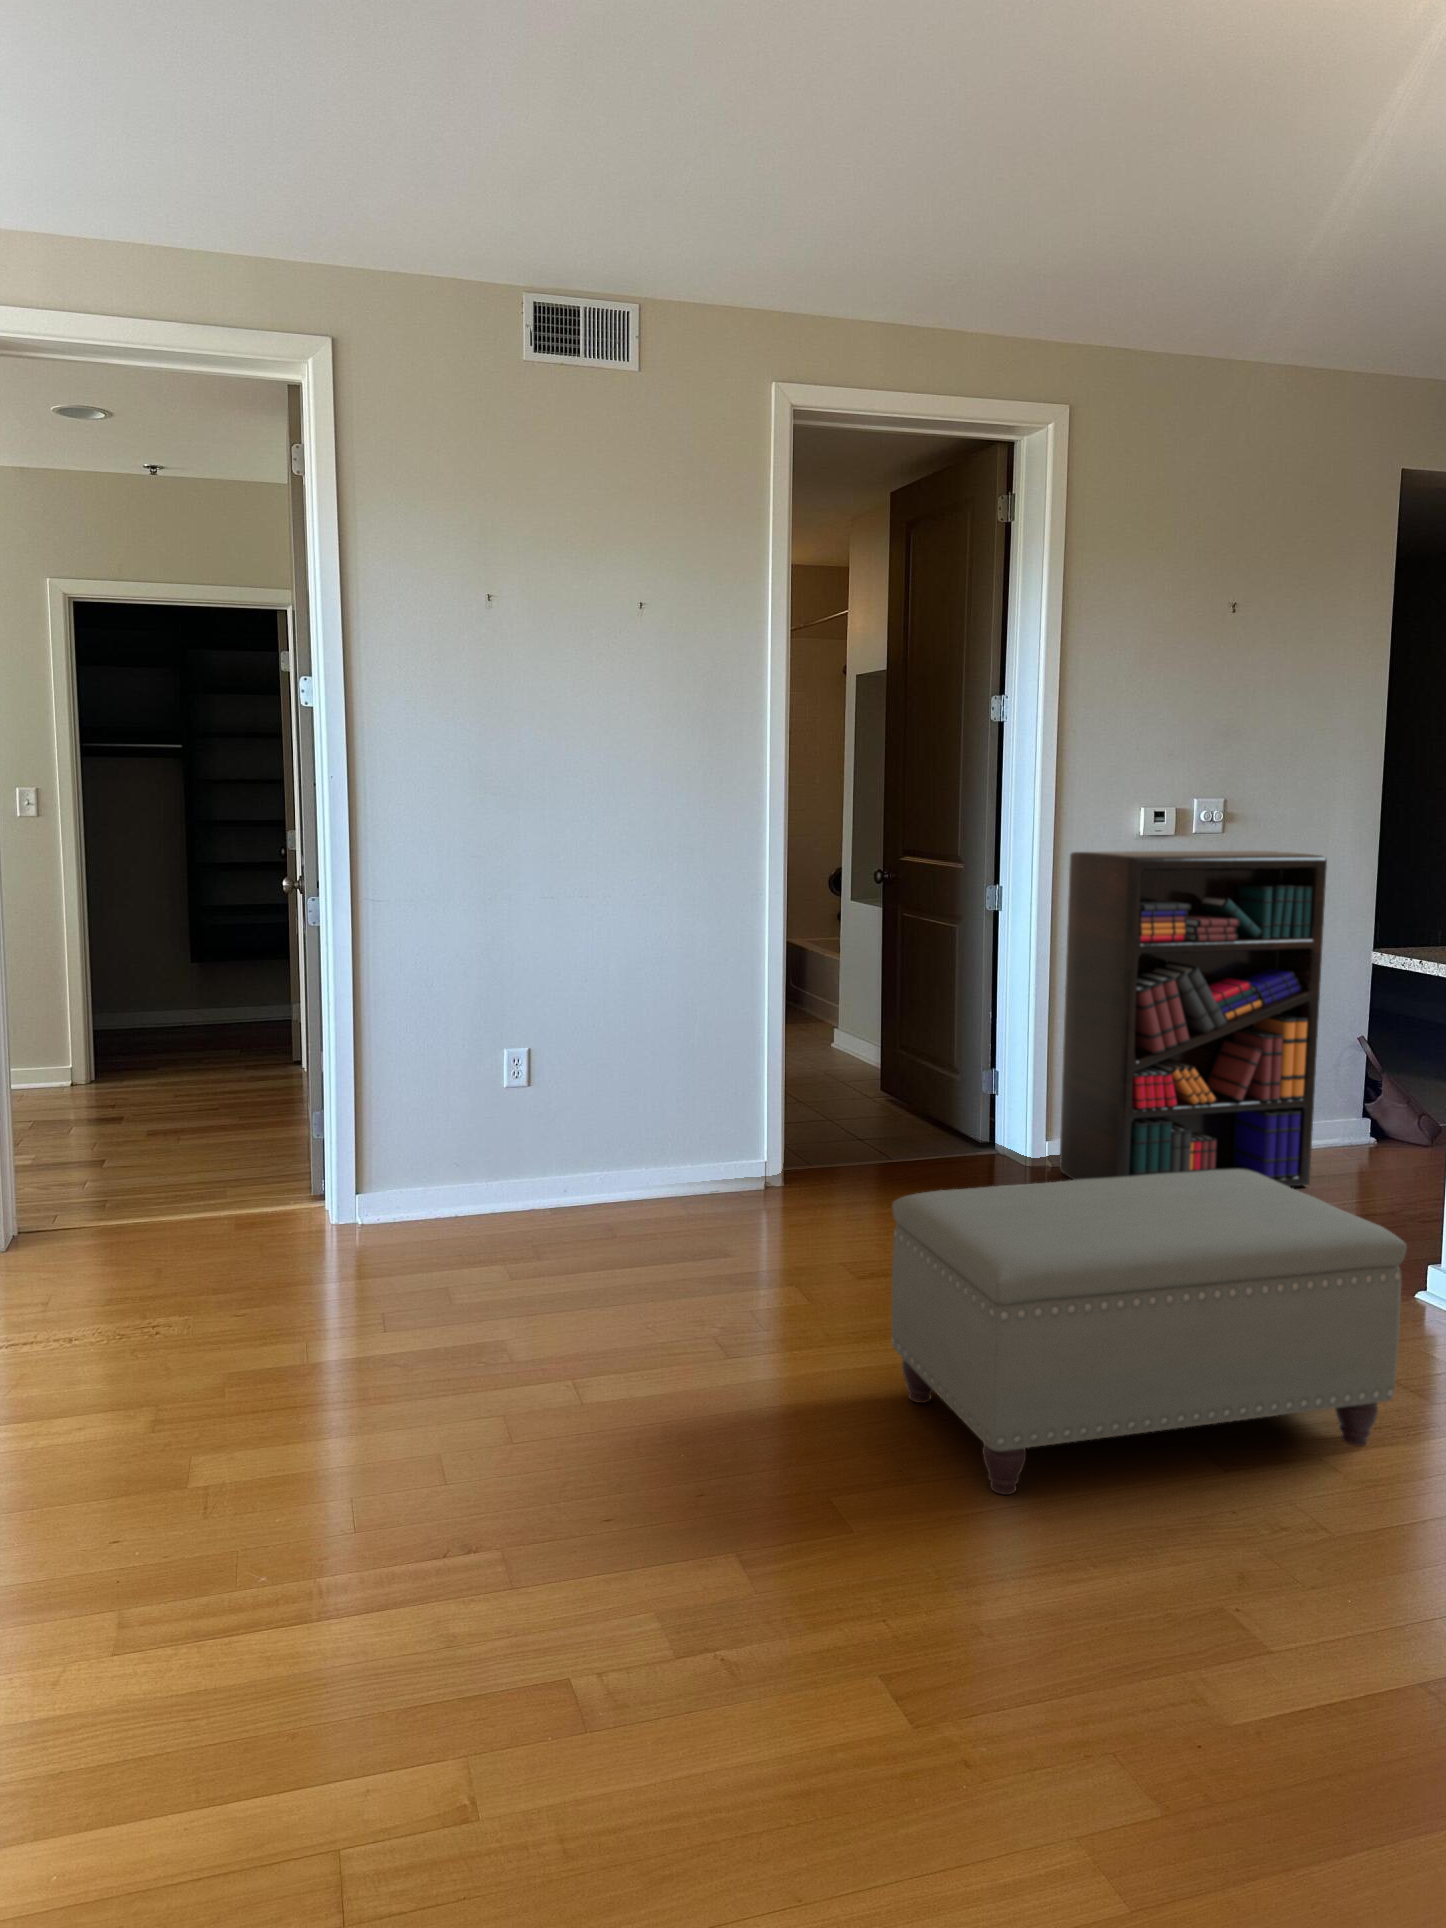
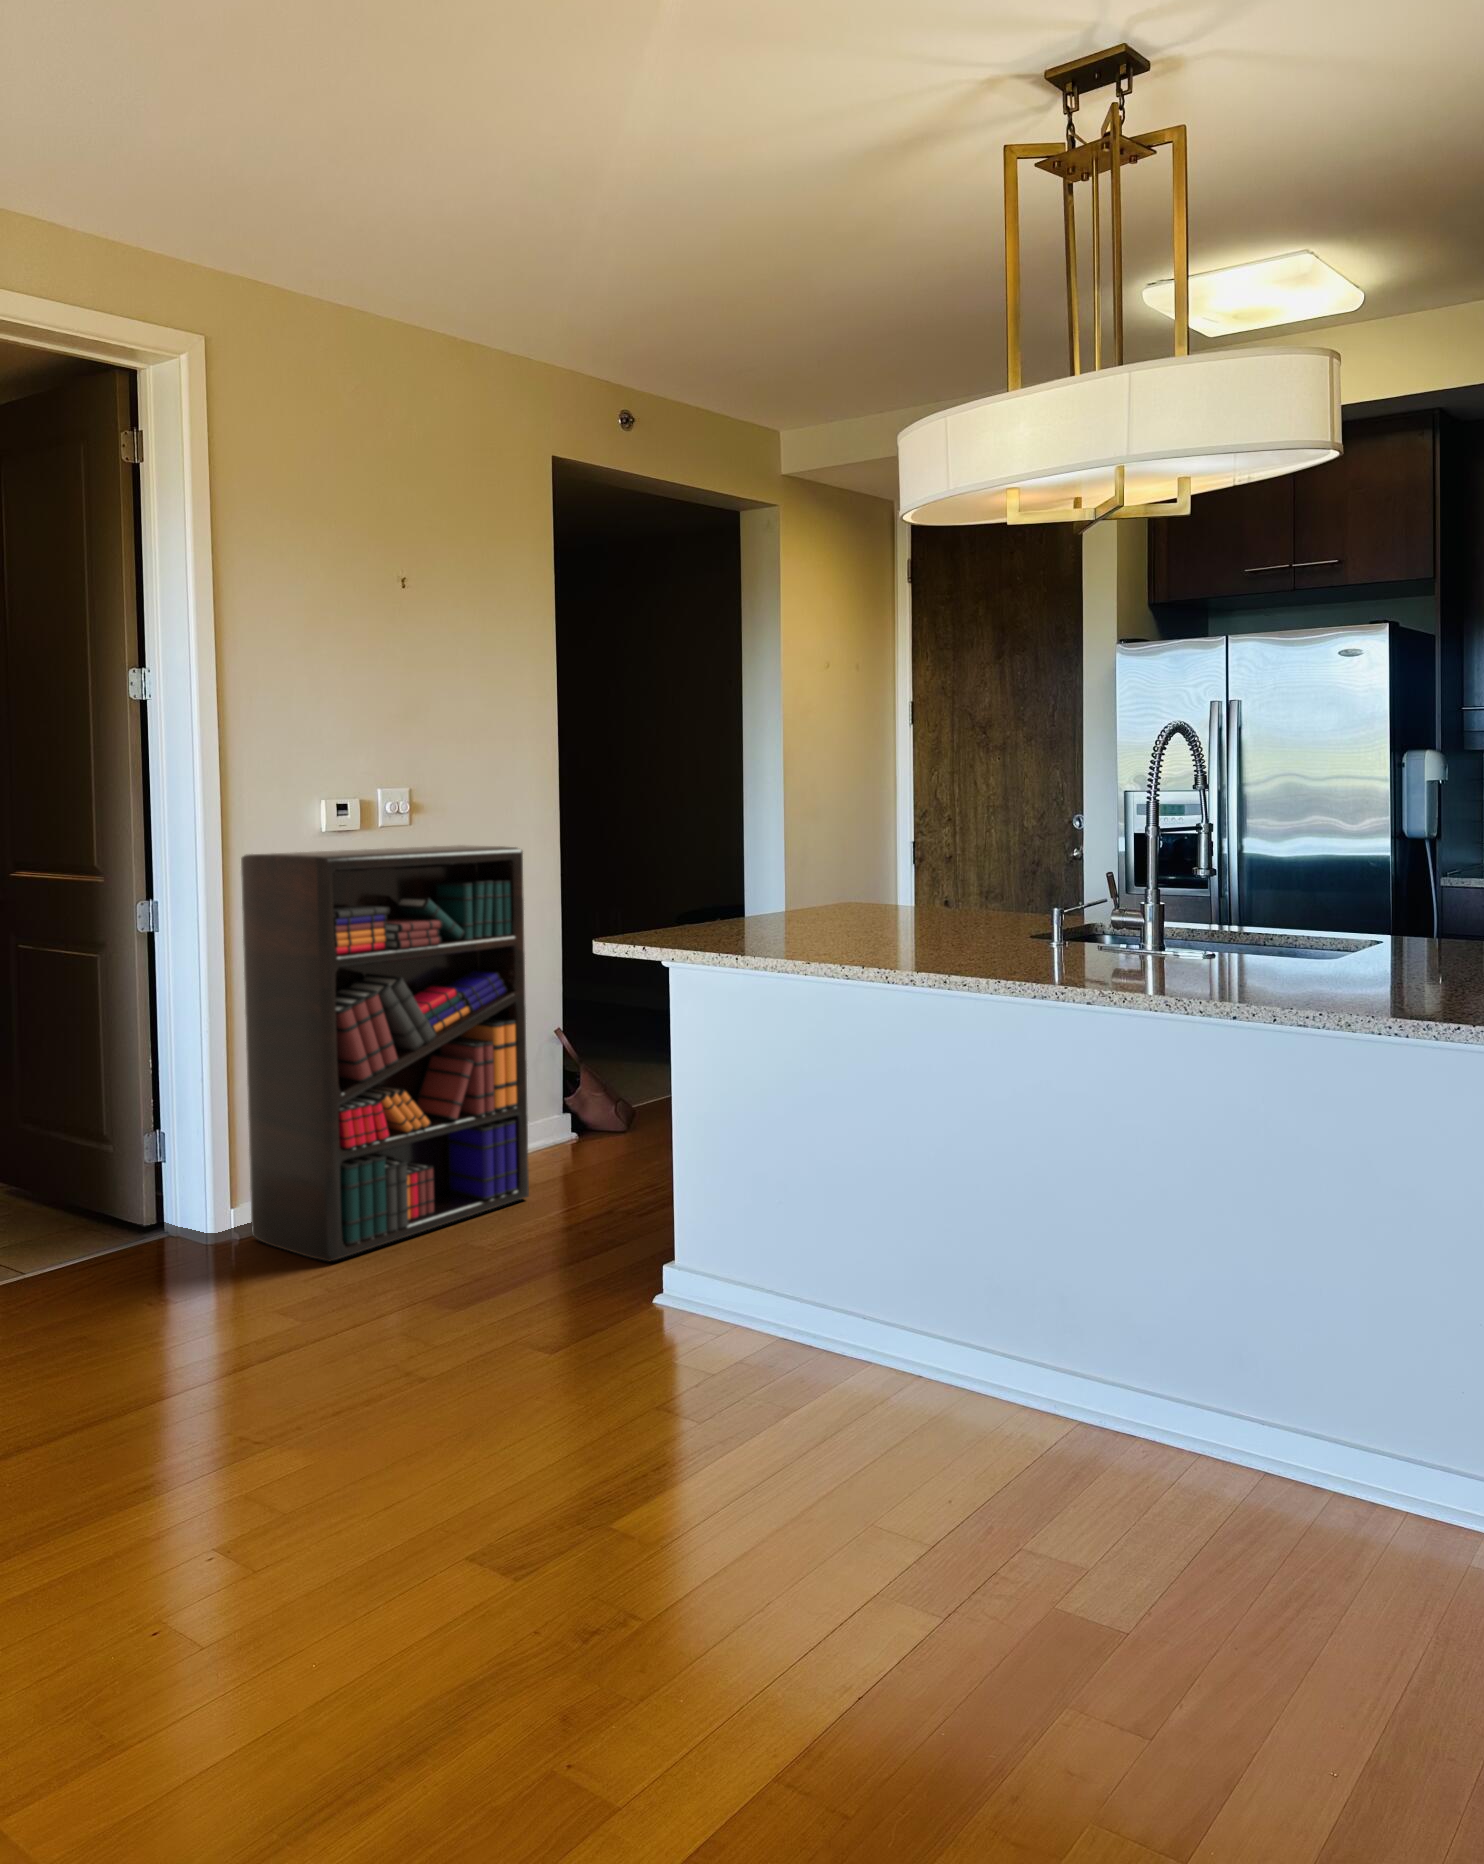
ottoman: present [891,1169,1407,1495] -> none [54,1206,691,1738]

